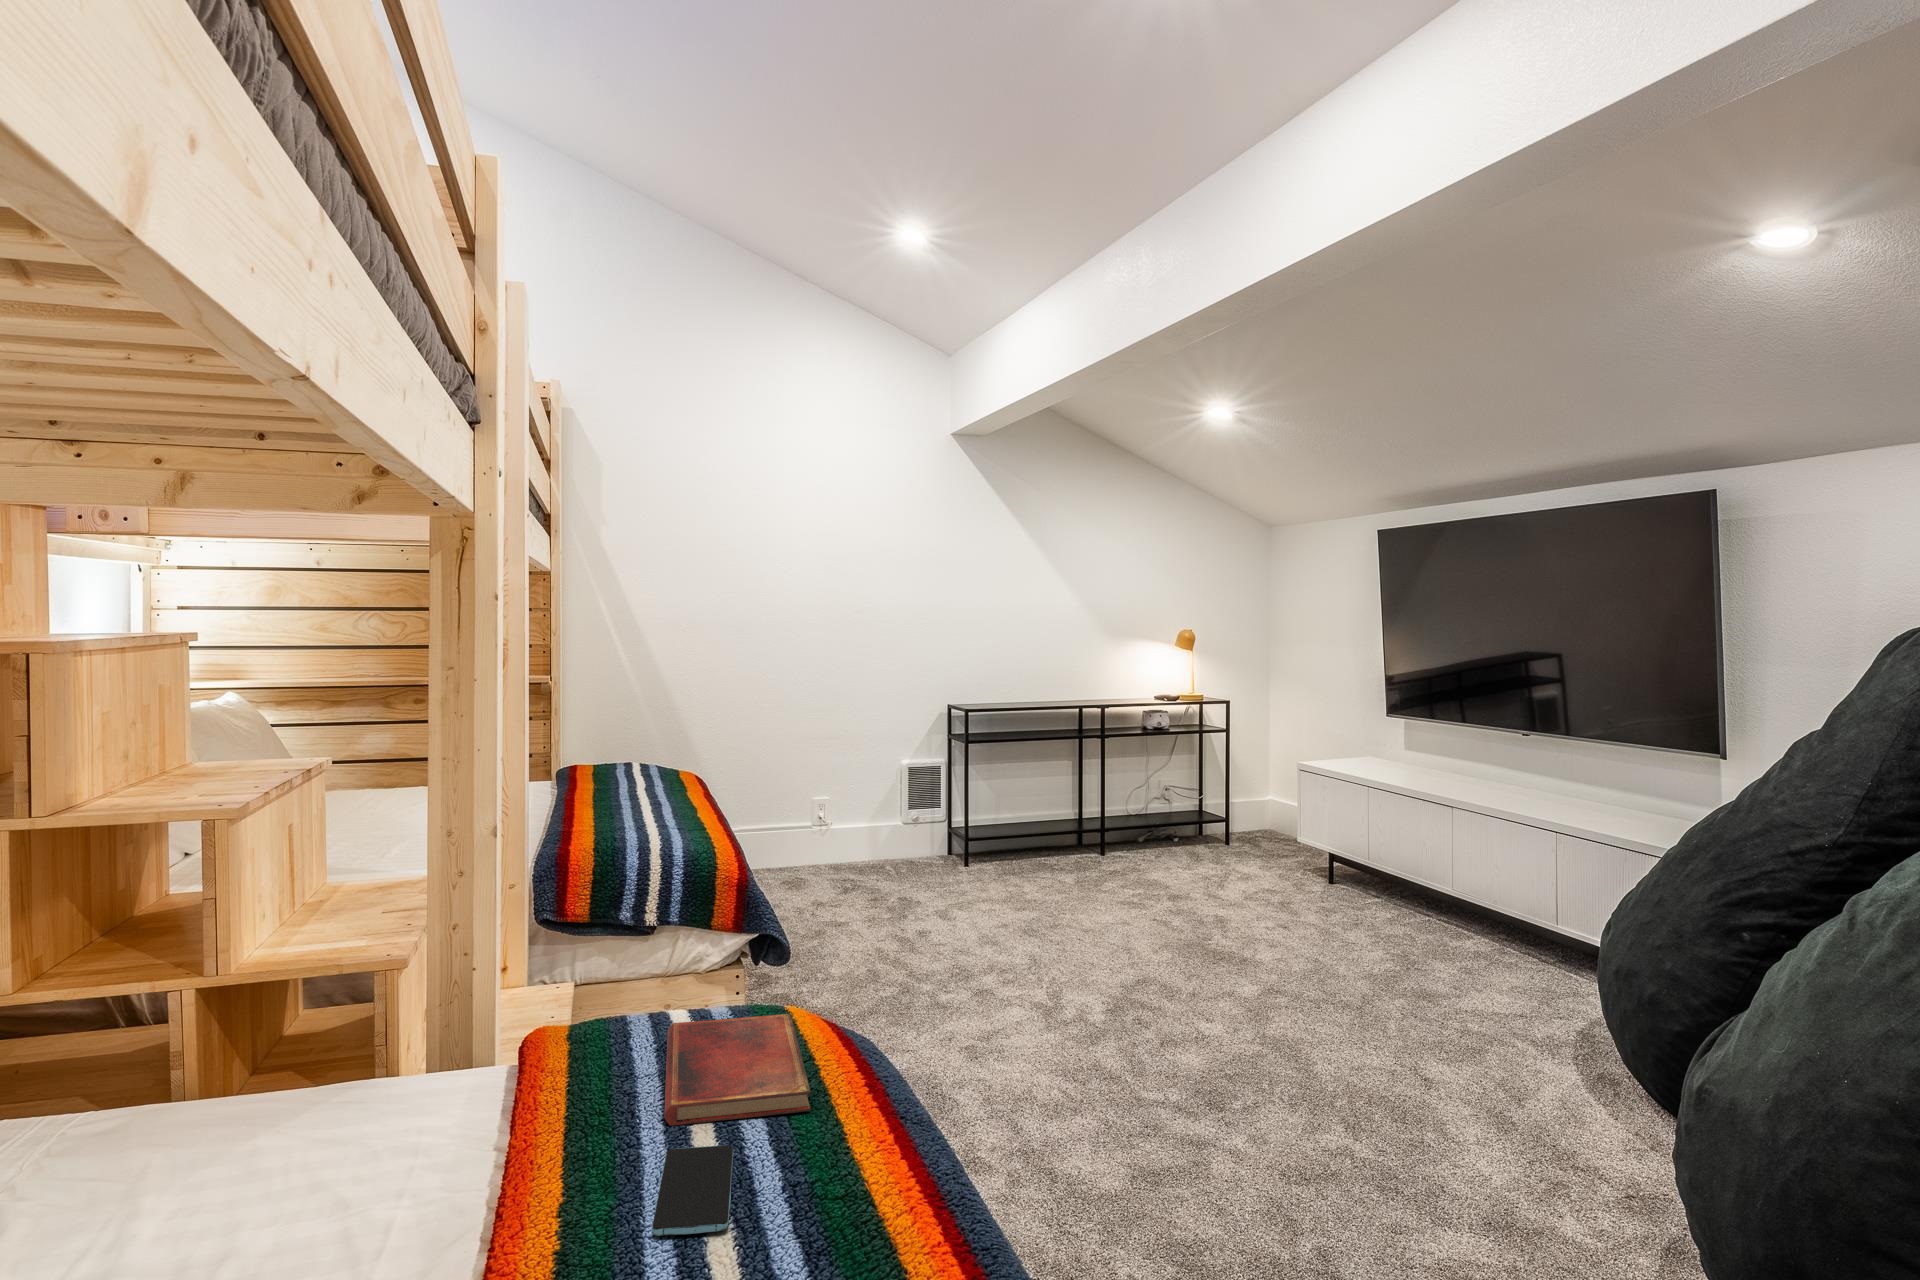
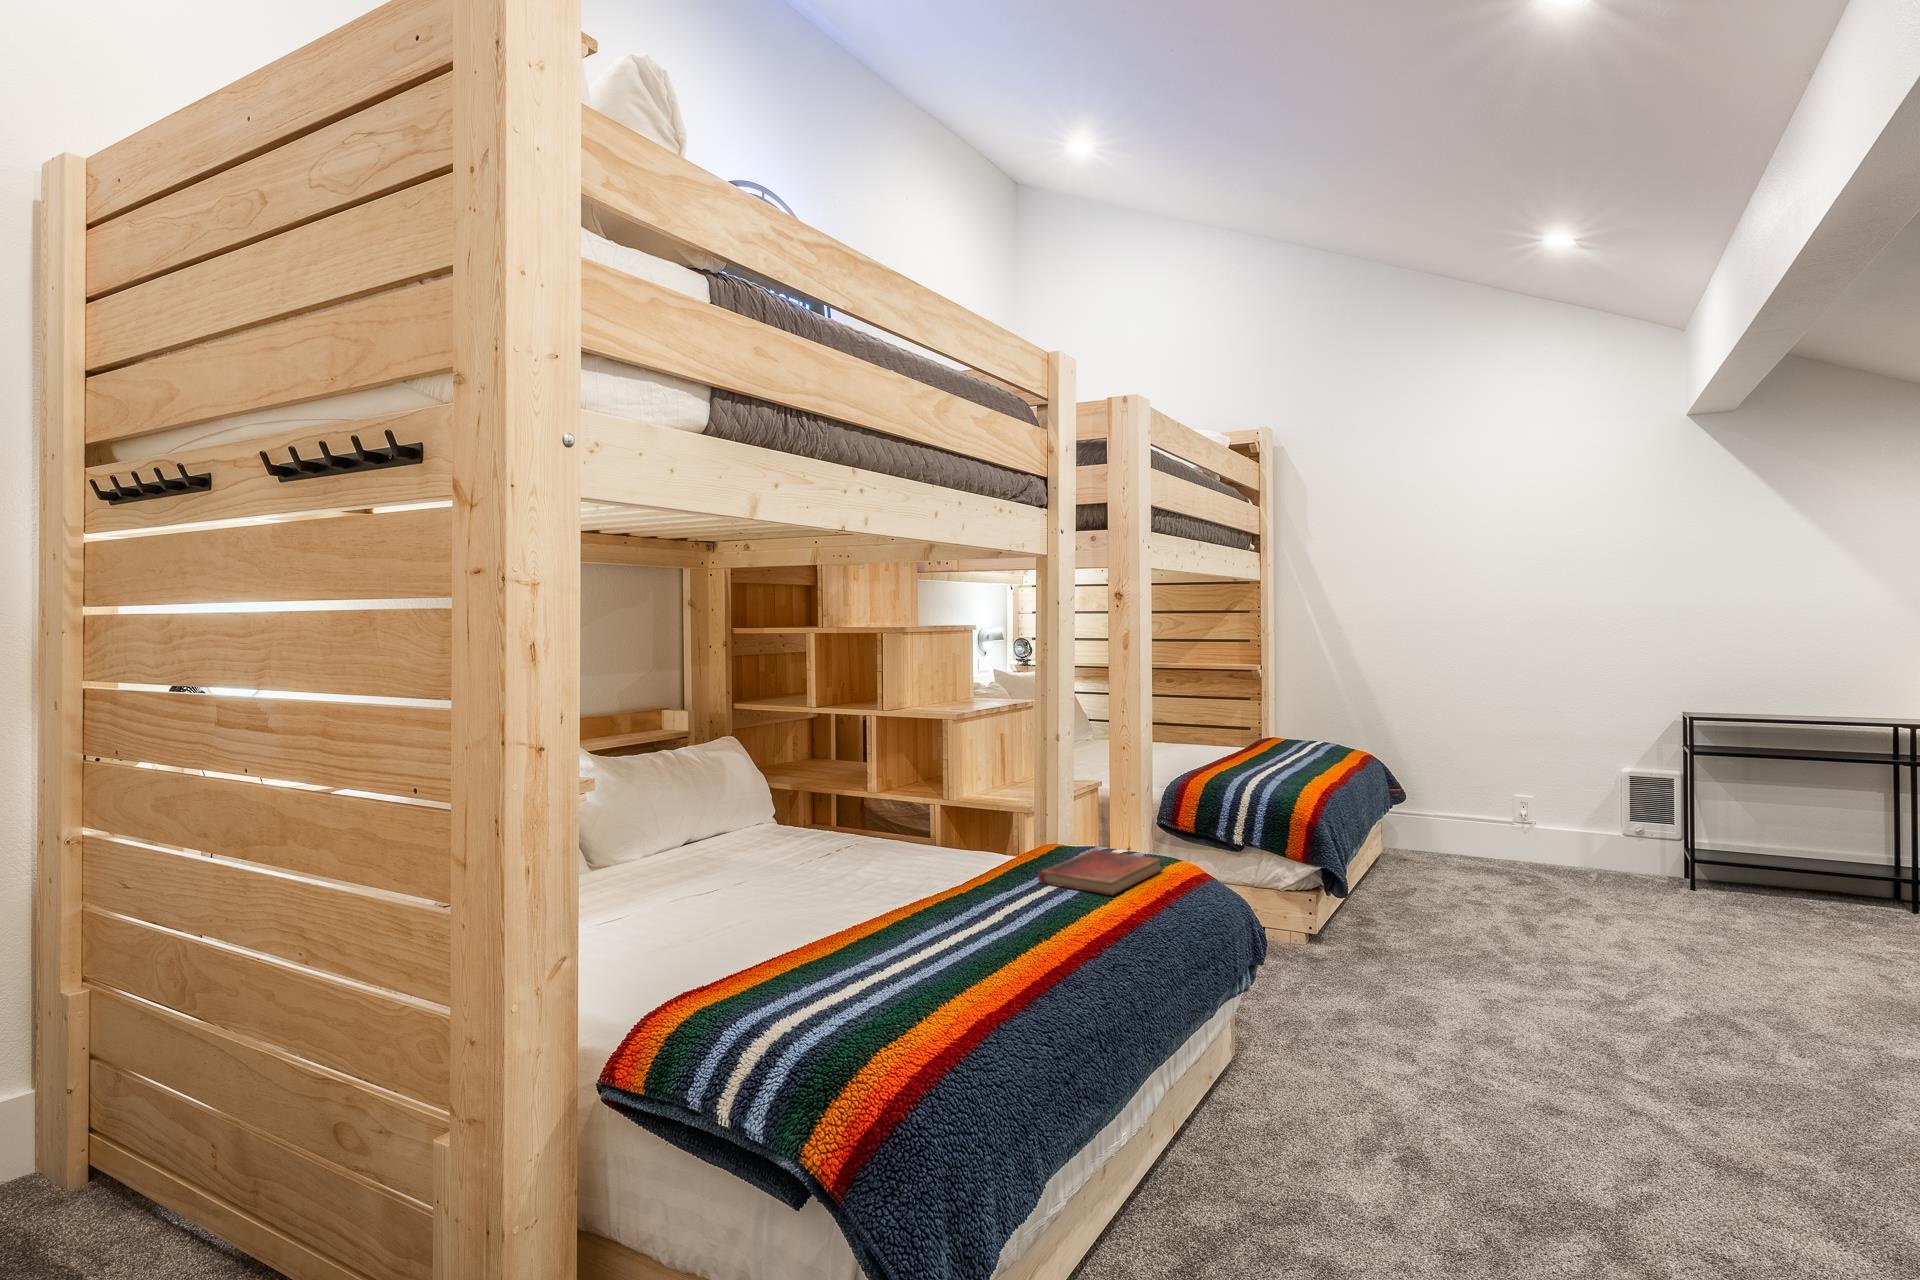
smartphone: present [652,1145,733,1236] -> none [976,886,1050,912]

